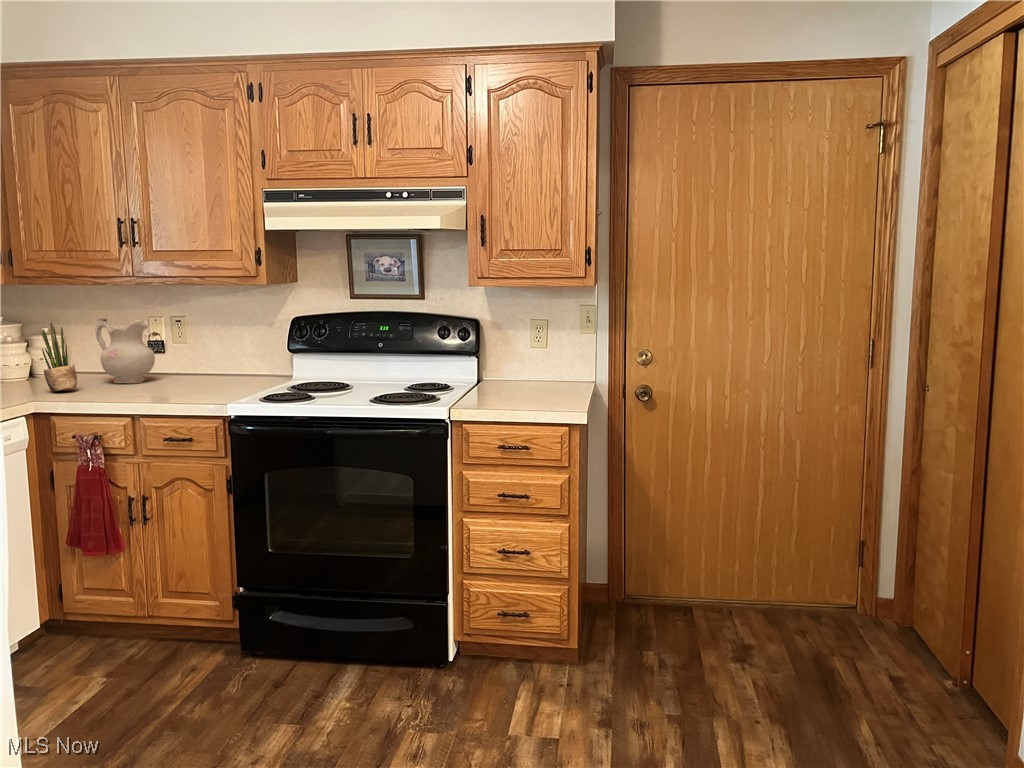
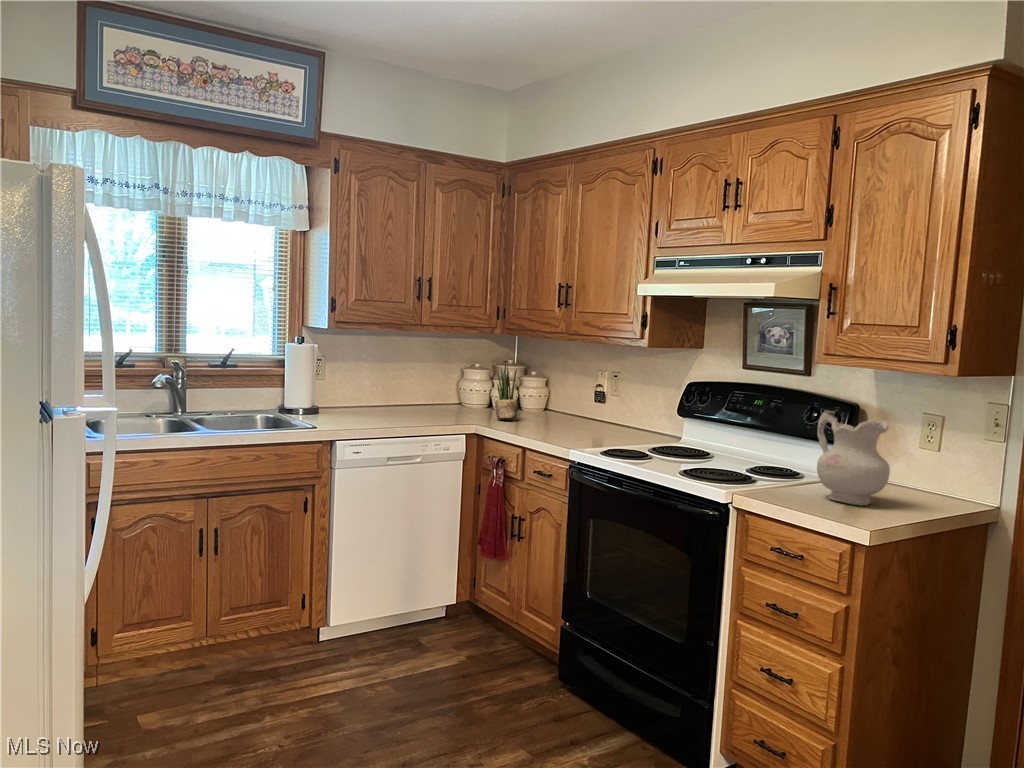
ceramic pitcher: present [95,318,155,383] -> present [817,410,890,506]

